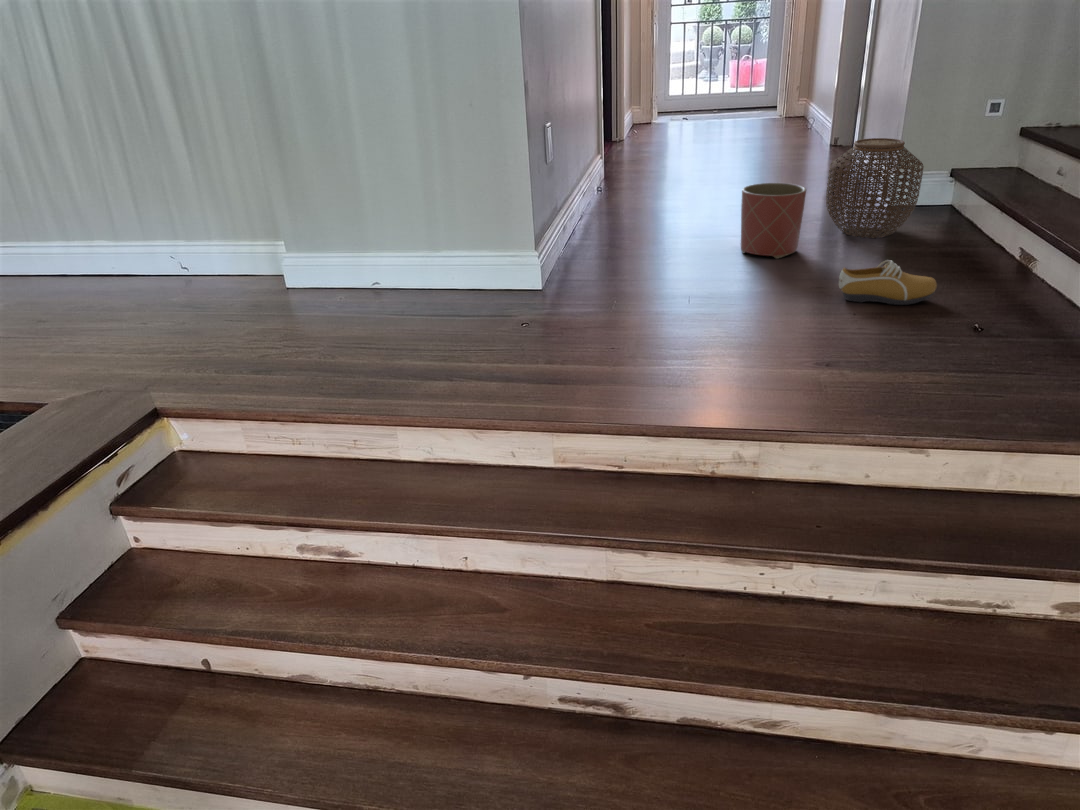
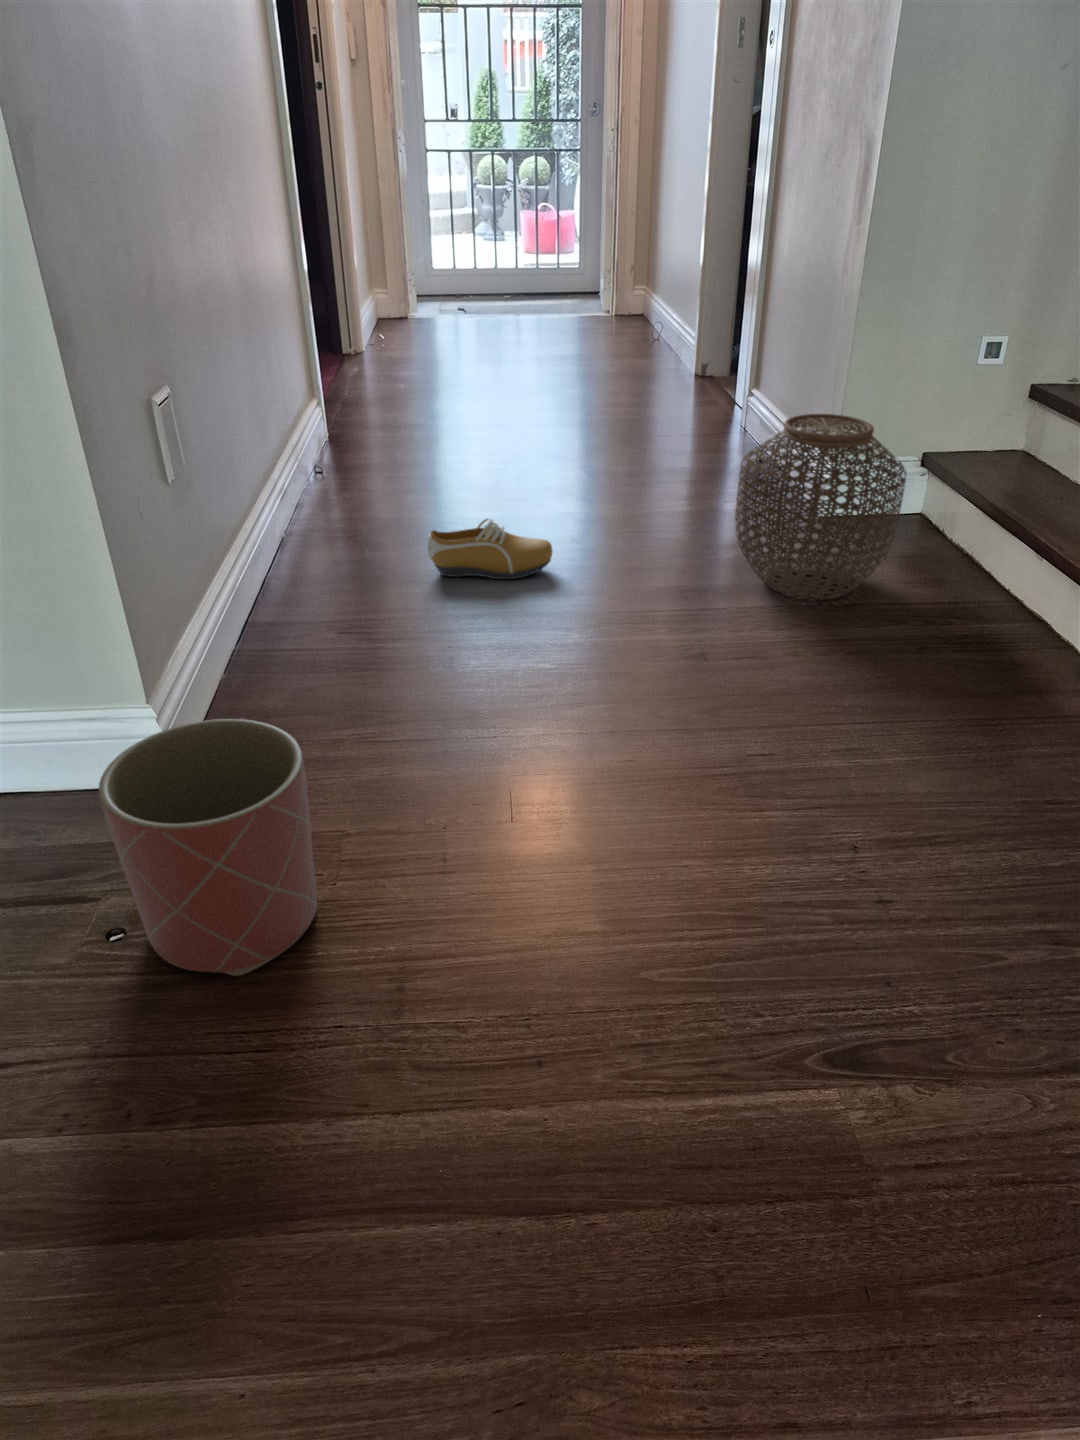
planter: present [741,183,806,259] -> present [98,719,317,976]
shoe: present [839,260,937,305] -> present [428,519,552,579]

